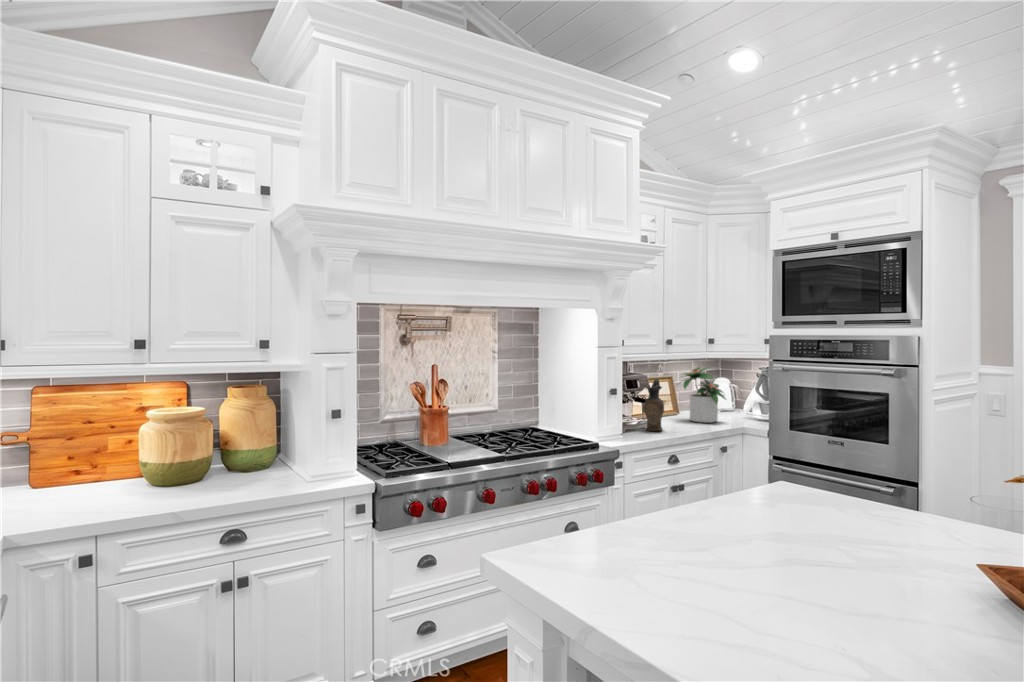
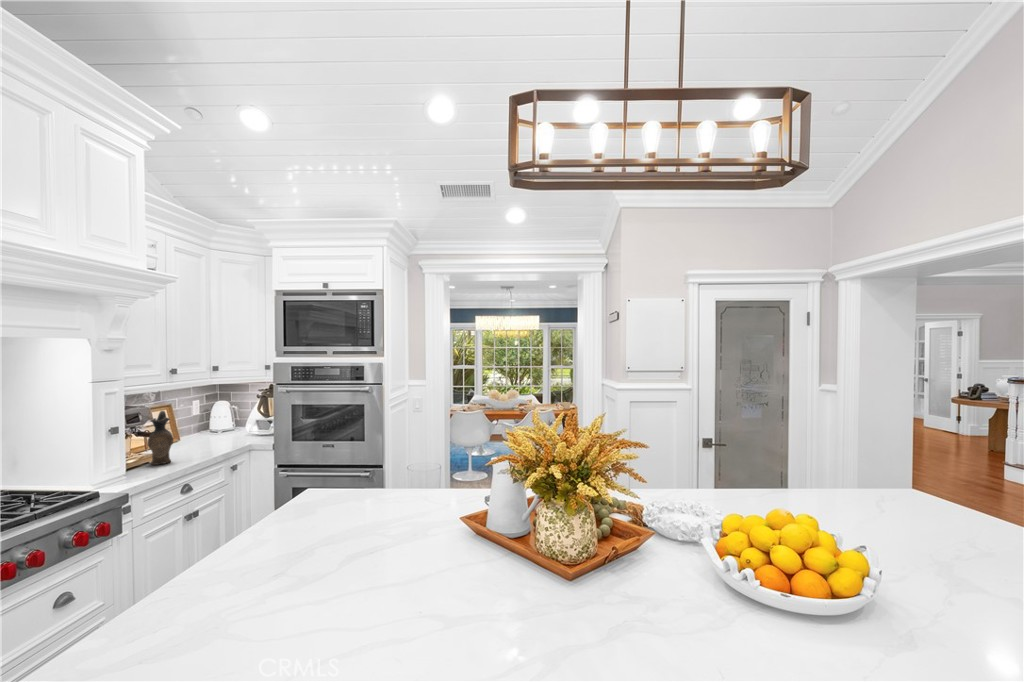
potted plant: present [683,367,726,423] -> none [177,394,234,447]

